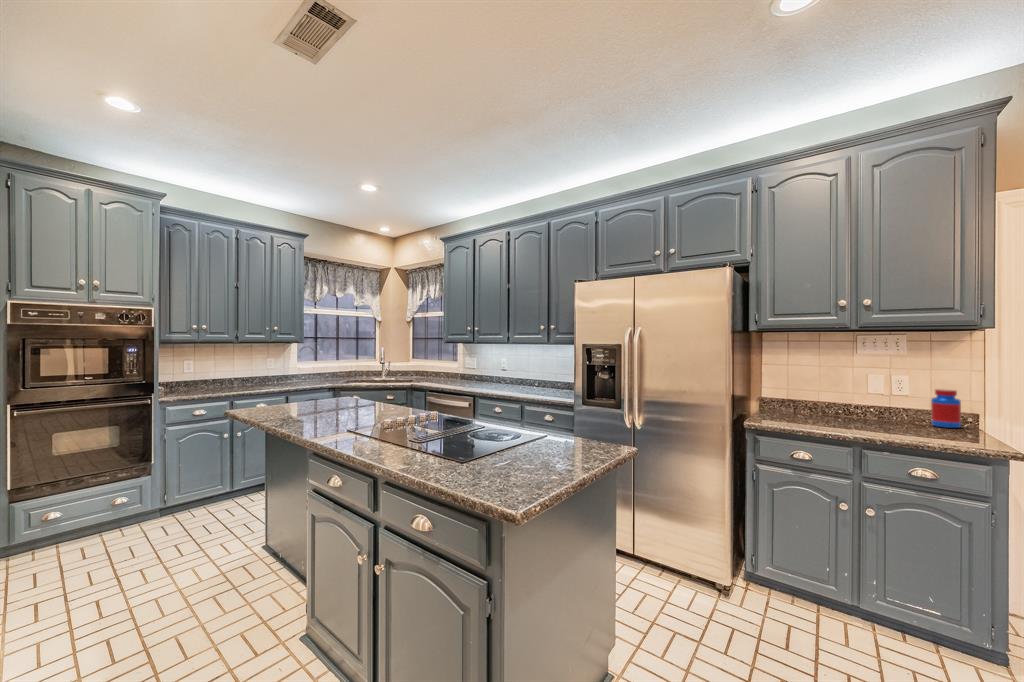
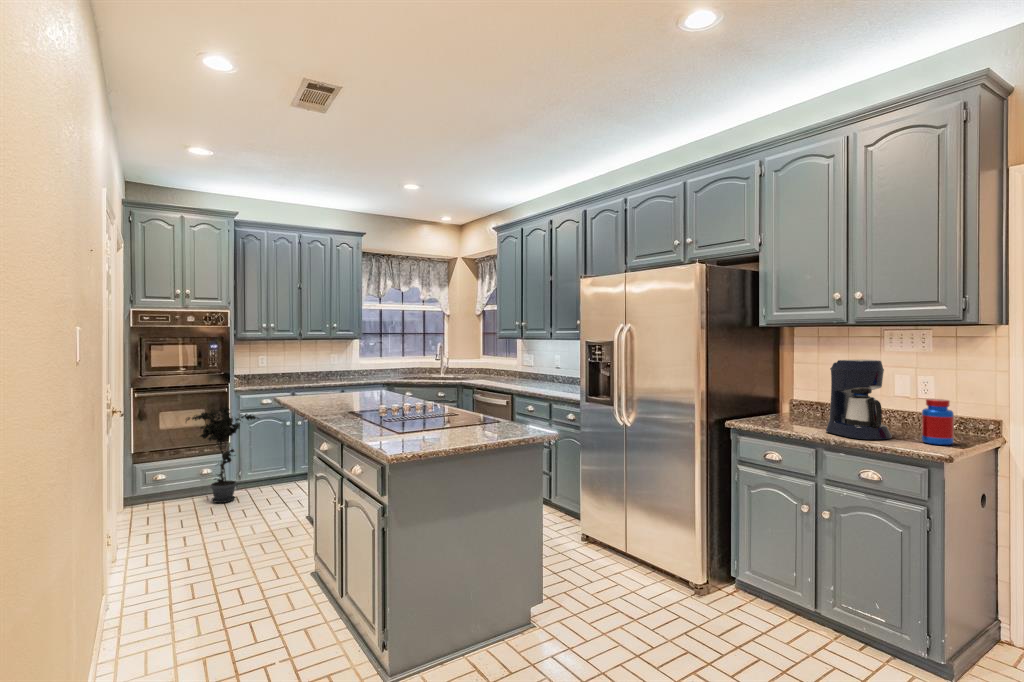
coffee maker: none [841,357,905,426] -> present [826,359,892,440]
potted plant: none [94,417,197,539] -> present [186,406,259,503]

